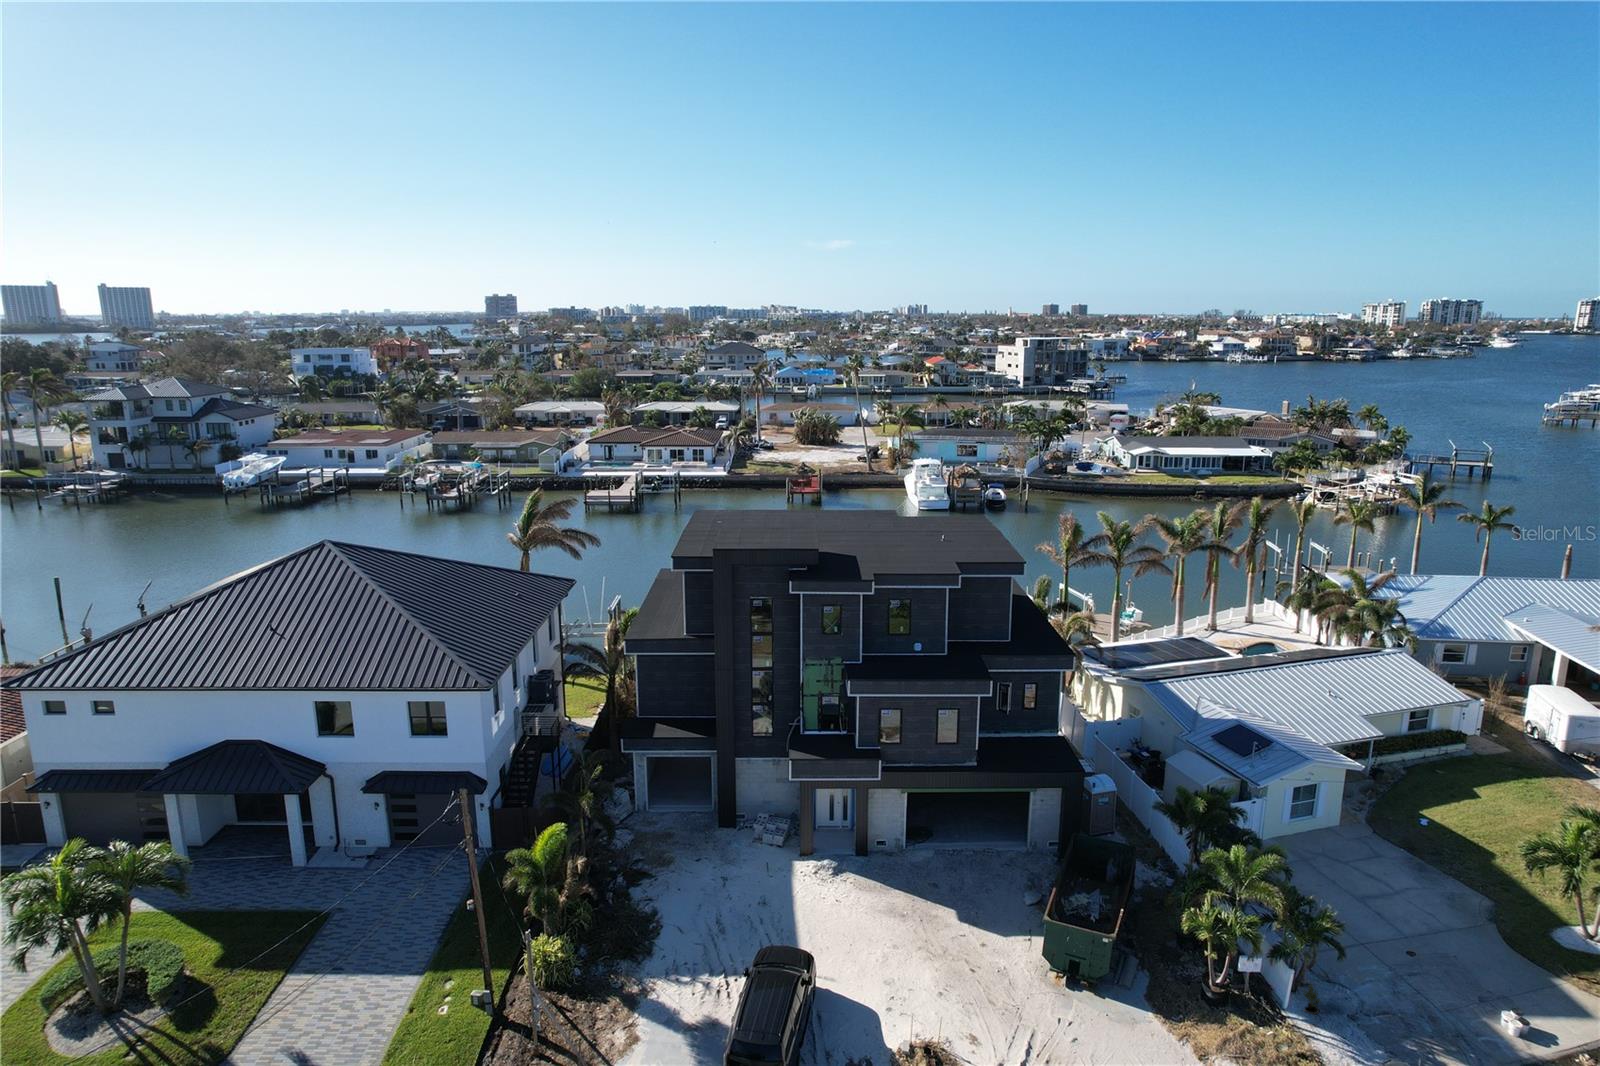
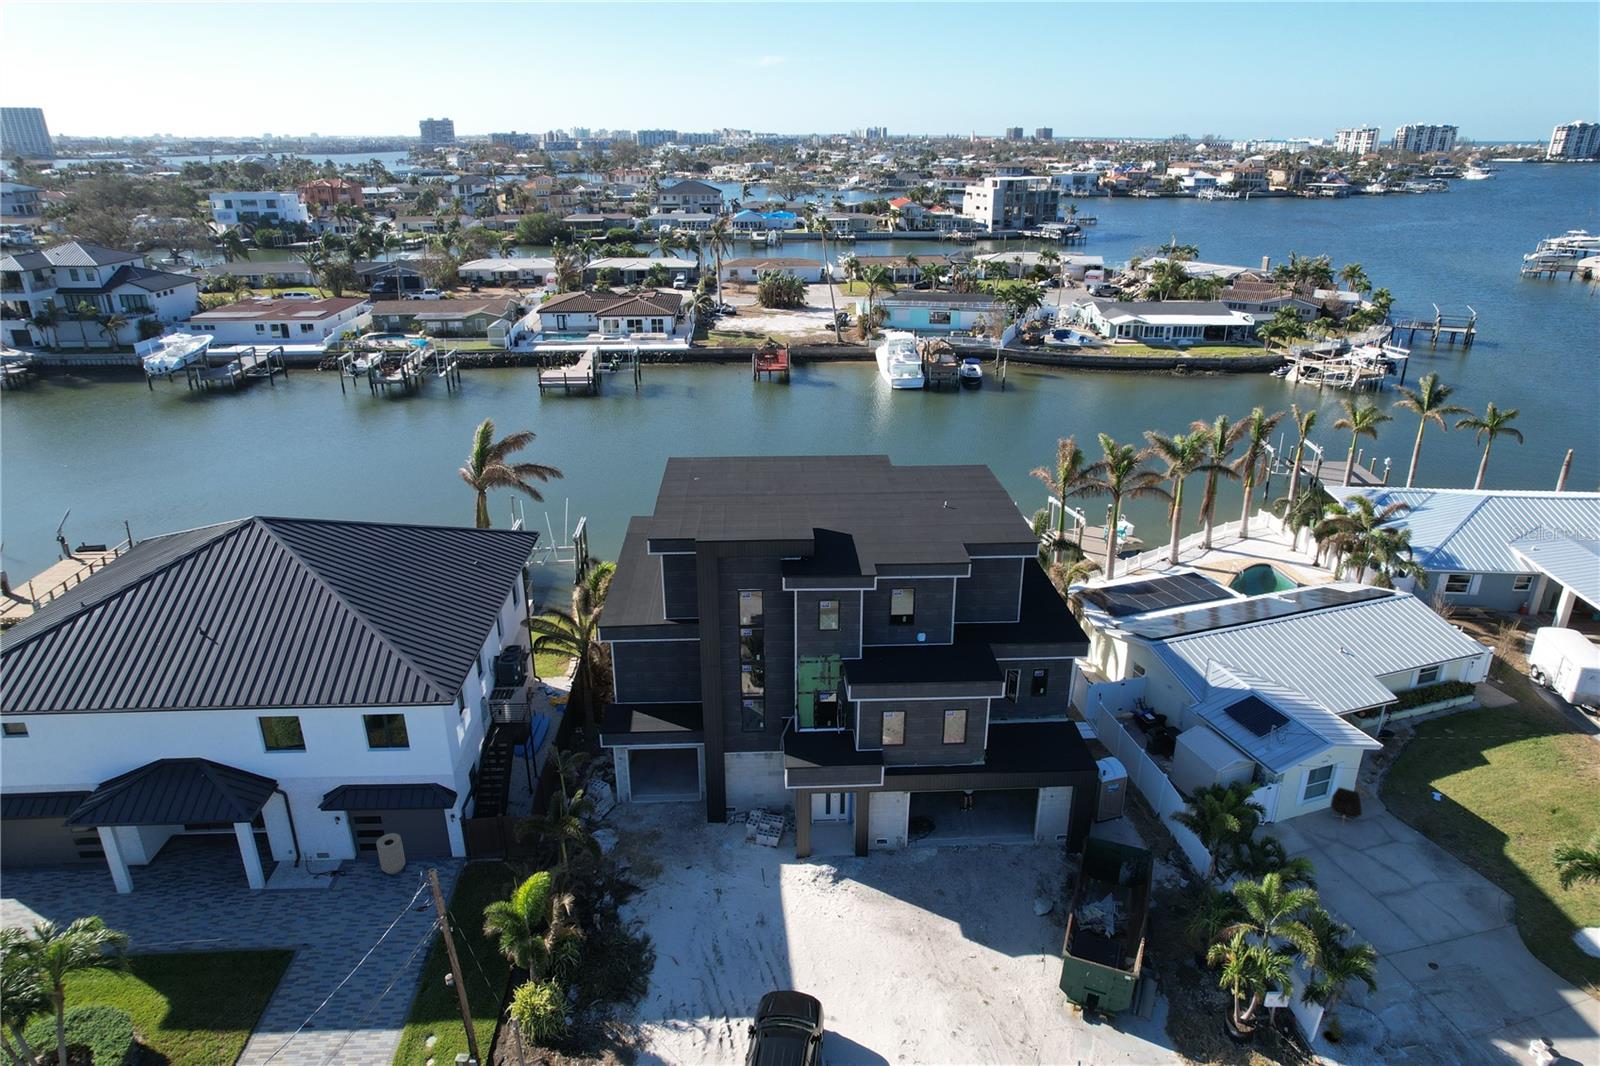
lounge chair: none [1318,808,1349,844] -> present [1331,787,1362,819]
trash can: none [411,818,436,857] -> present [376,833,406,874]

